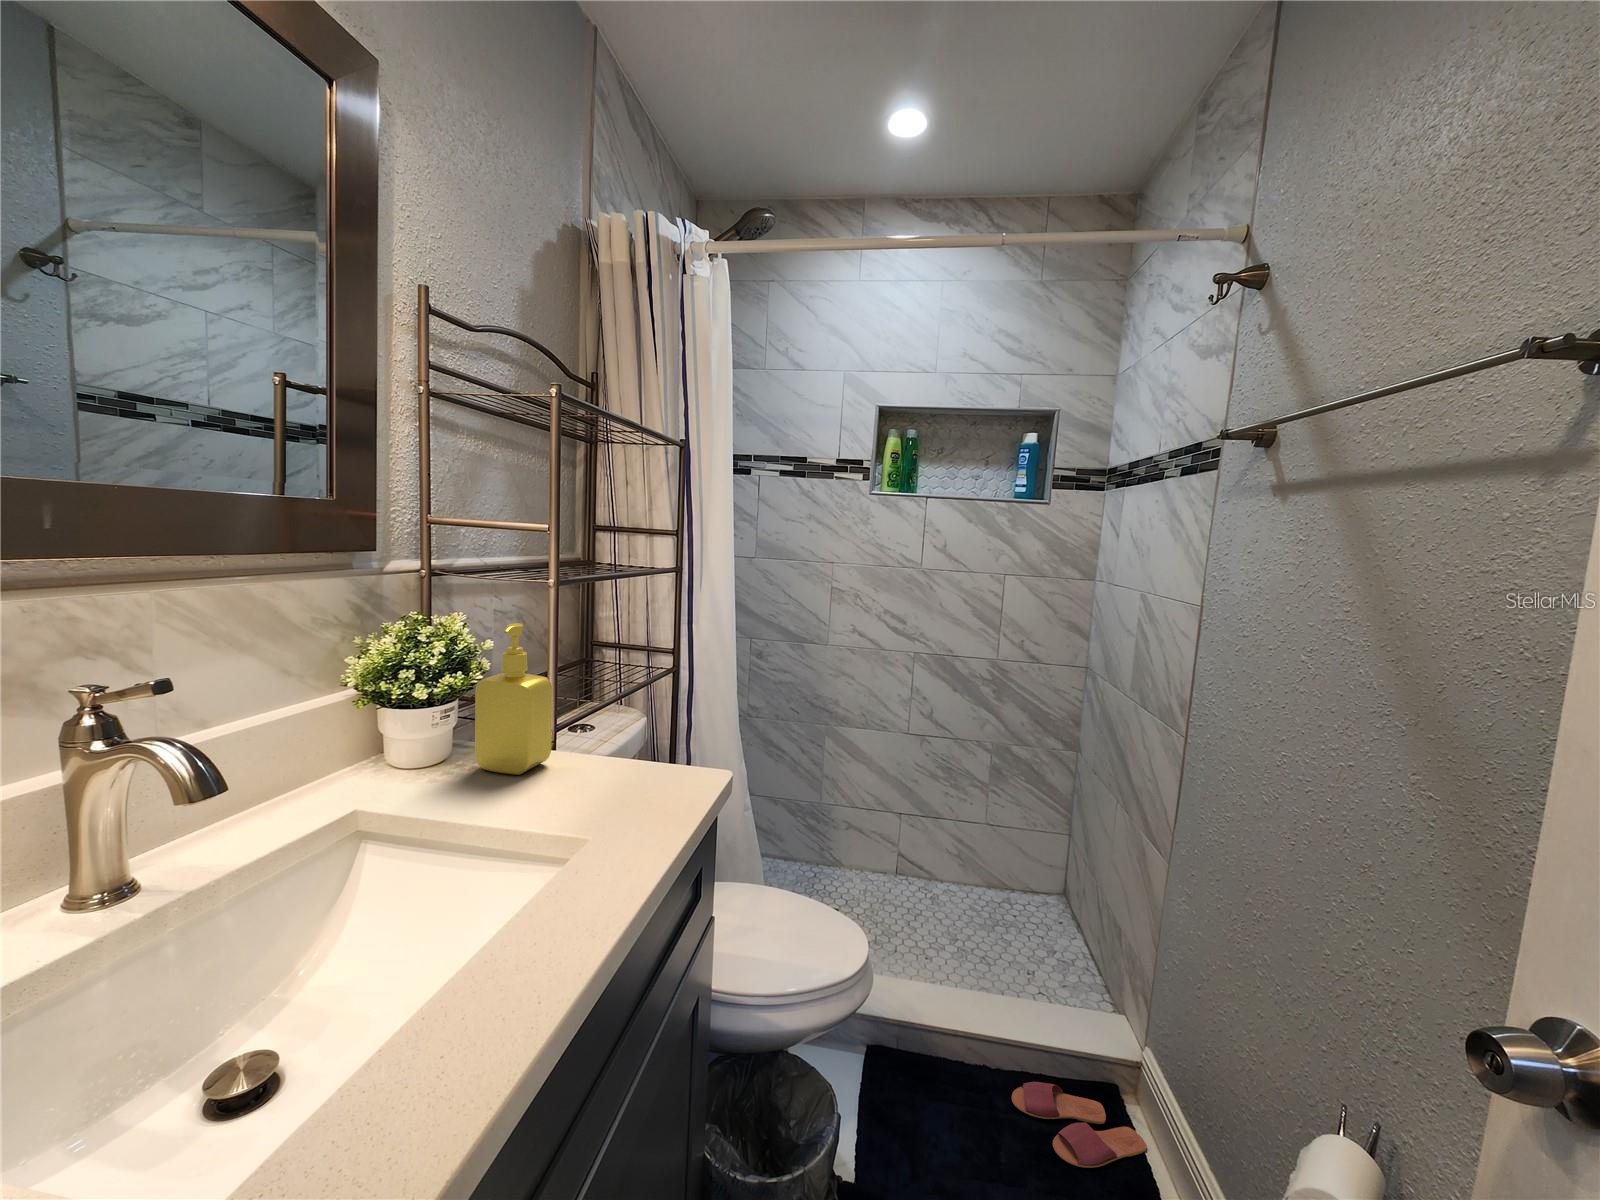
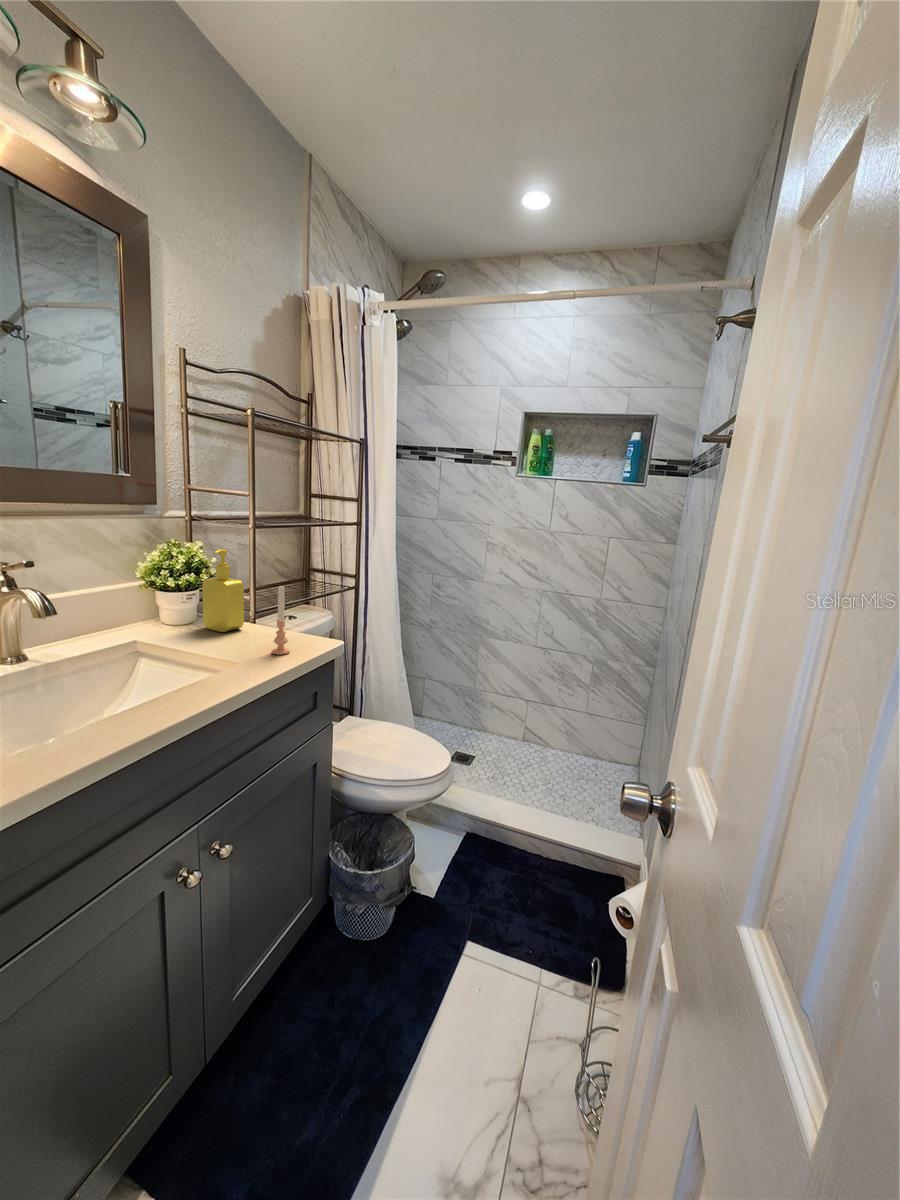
candle: none [635,684,667,812] -> present [272,586,290,655]
slippers: present [1012,1082,1147,1168] -> none [548,869,627,920]

